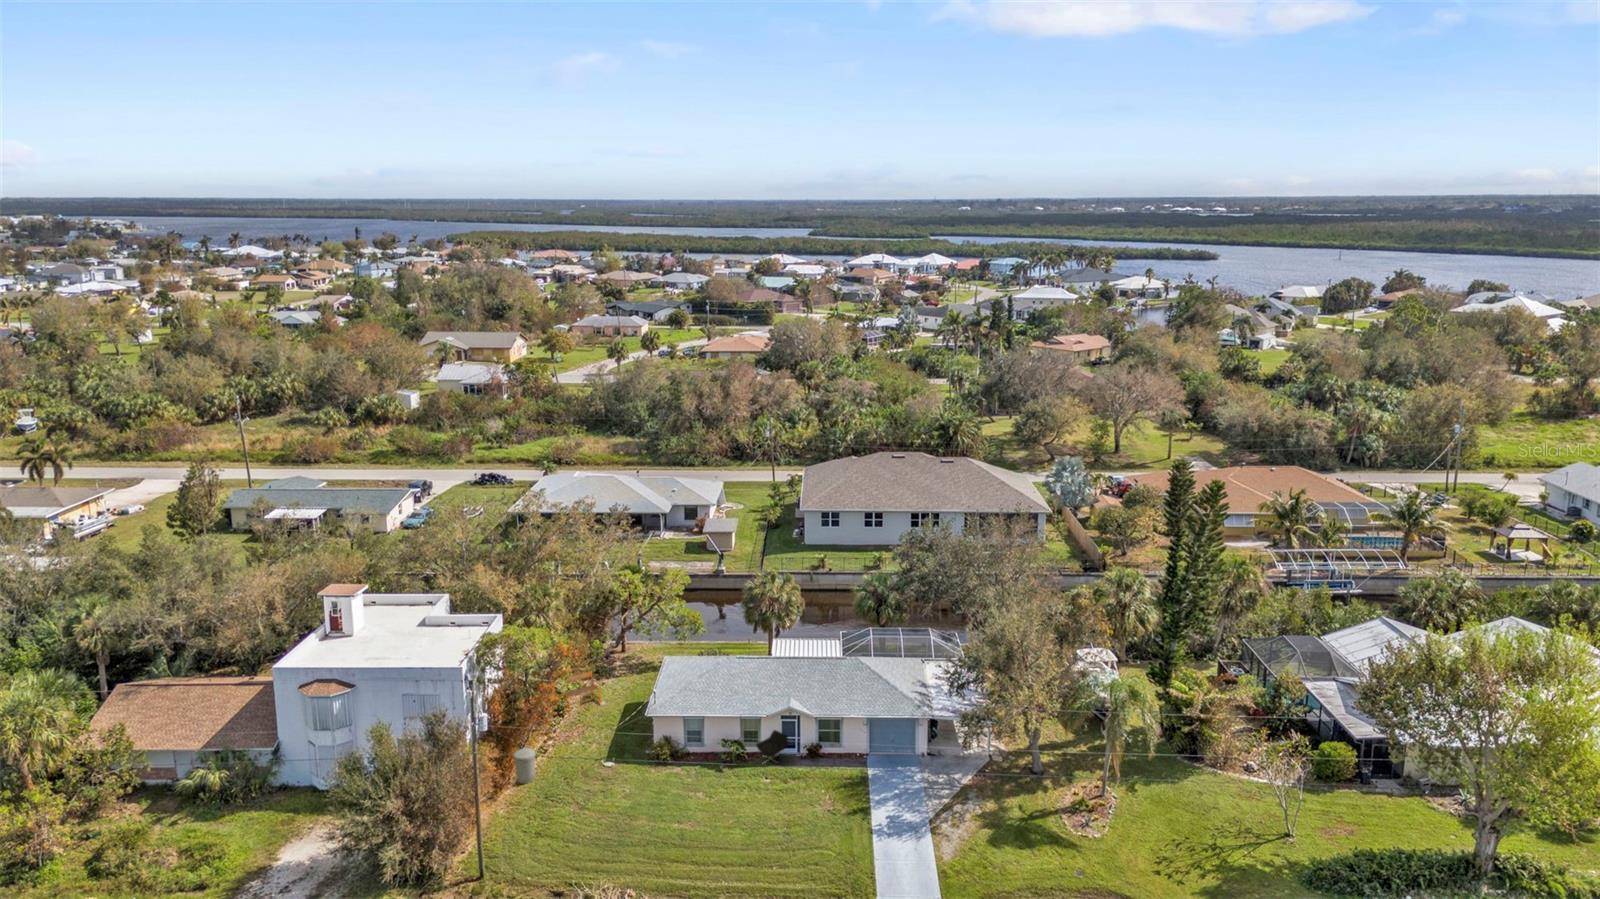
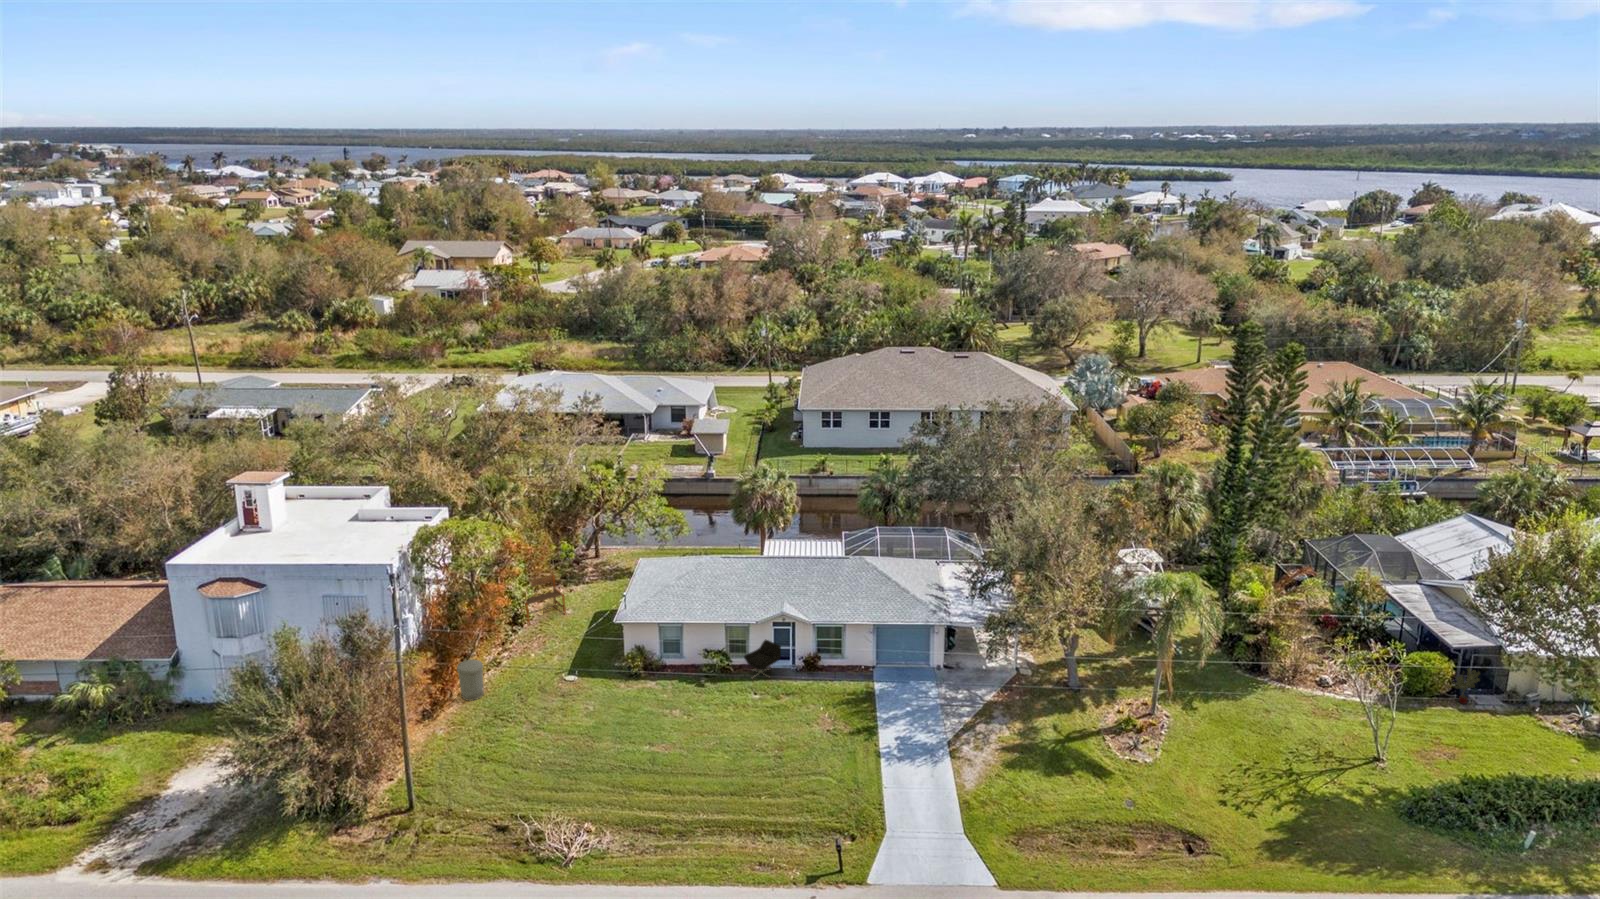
potted tree: none [1357,755,1381,787] -> present [1453,668,1480,704]

